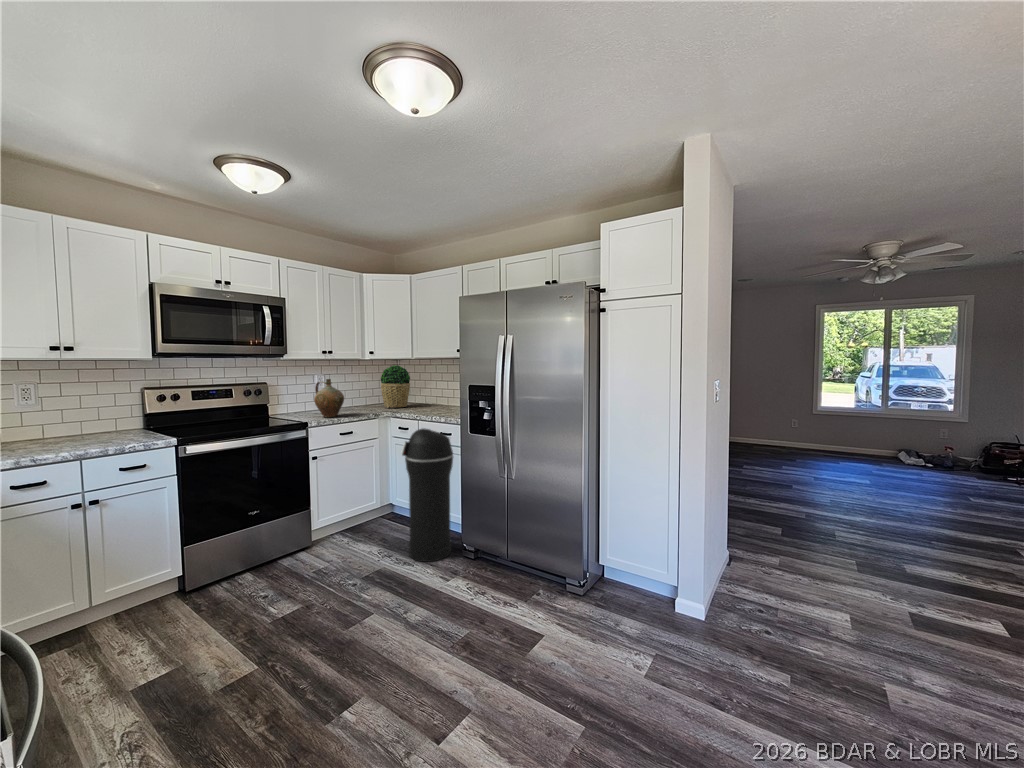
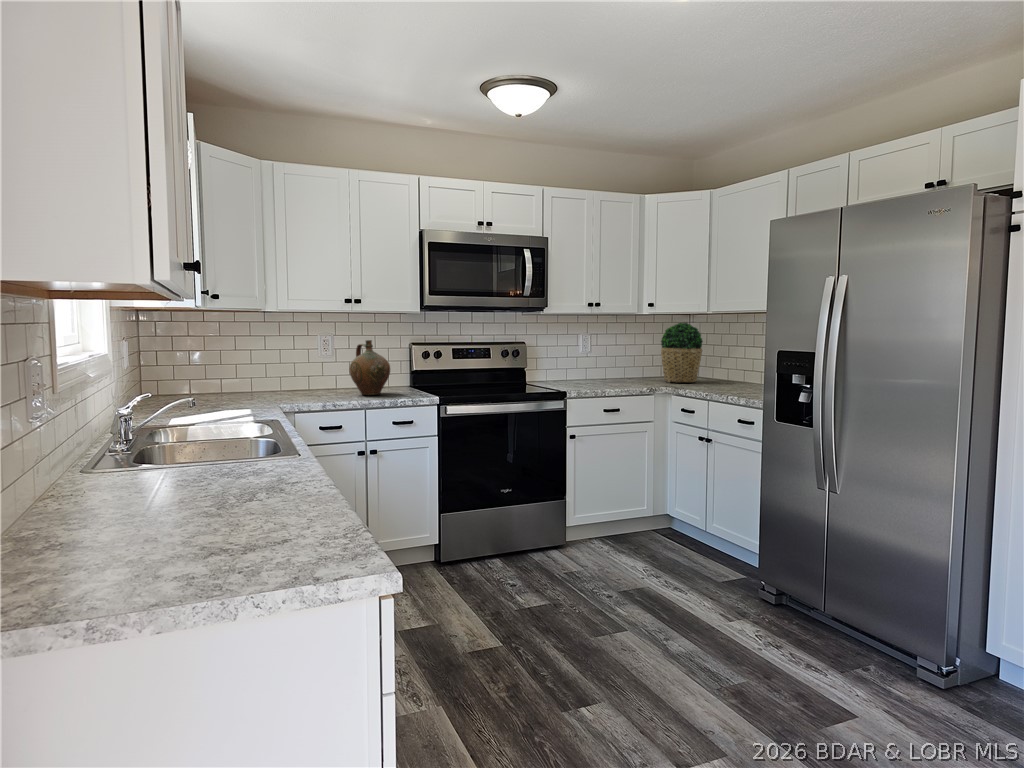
ceramic jug: present [314,379,344,417] -> present [349,340,390,395]
trash can: present [401,428,453,562] -> none [677,409,752,595]

